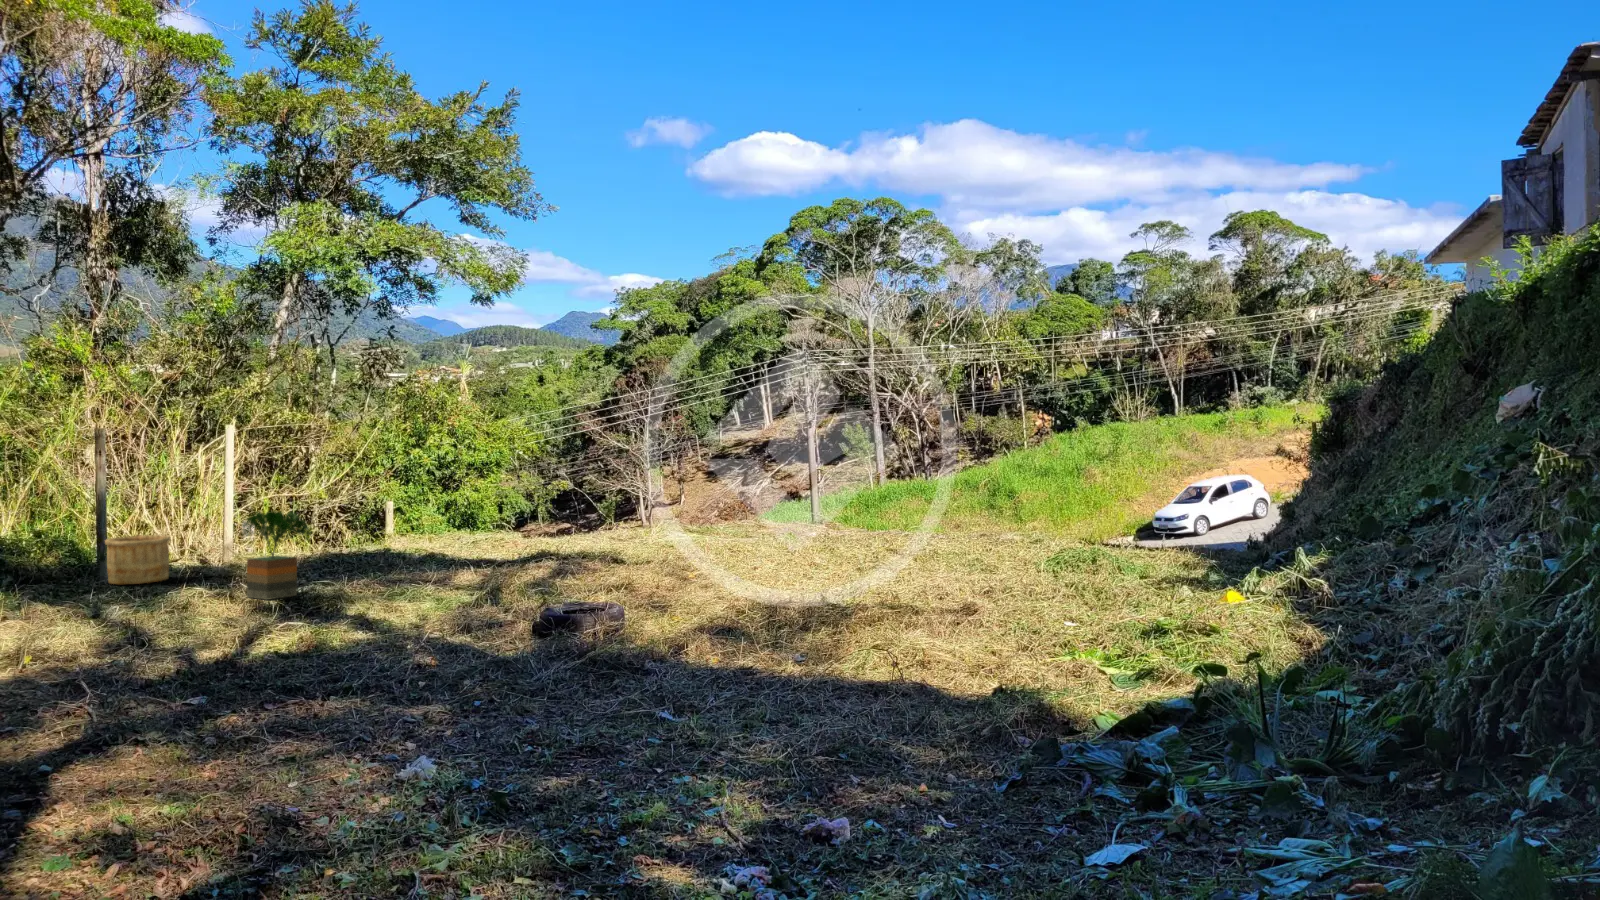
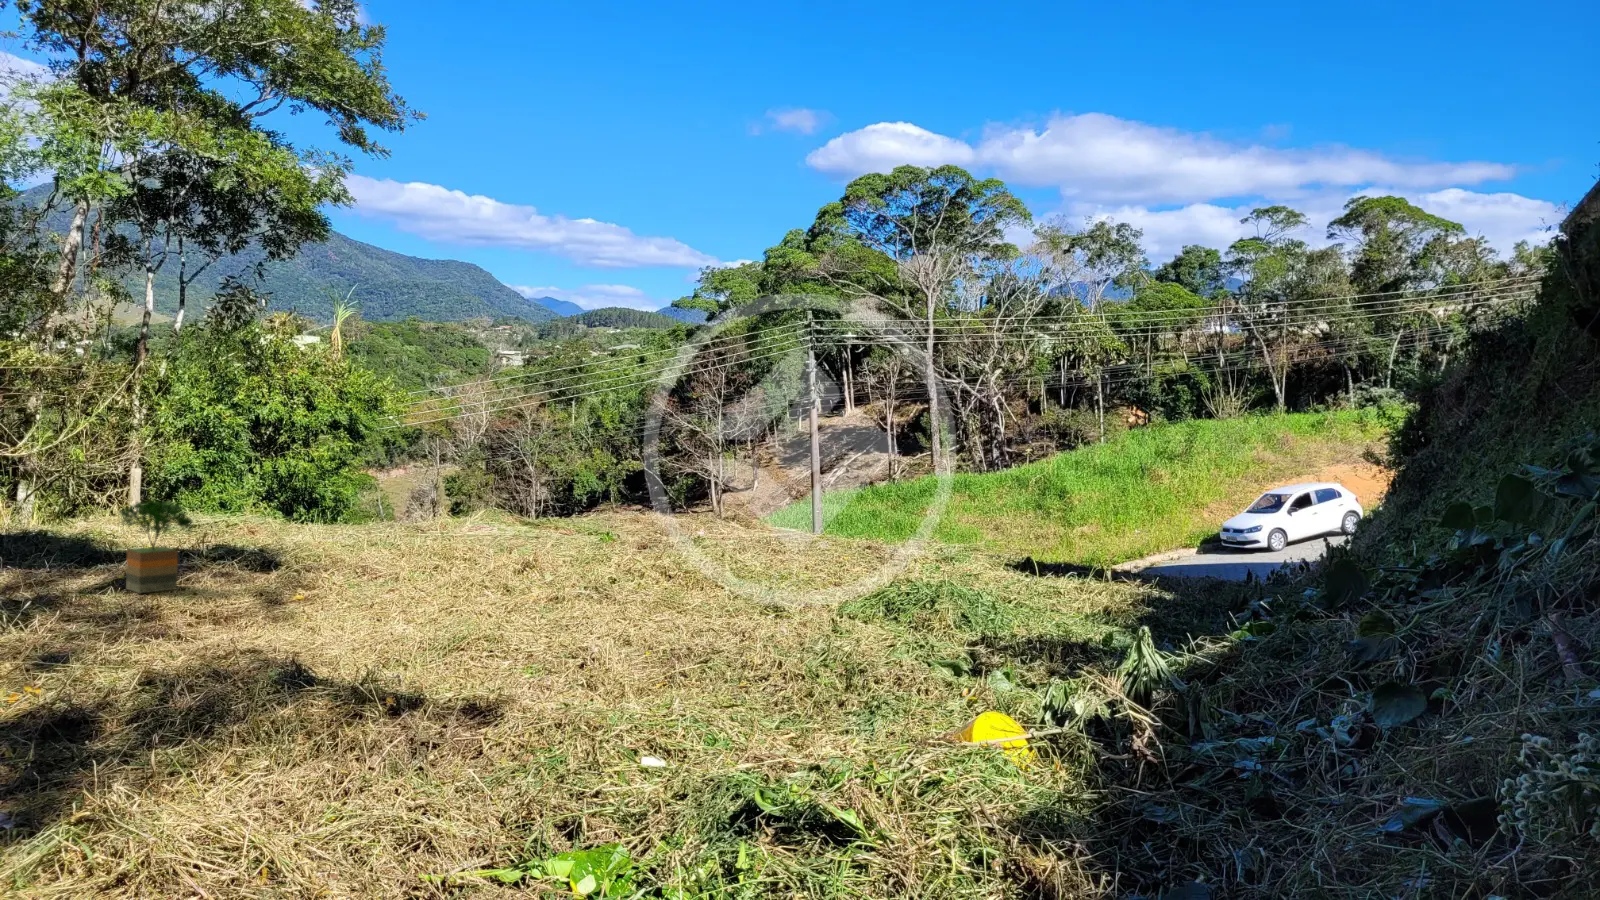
wooden bucket: present [105,535,170,584] -> none [23,516,95,565]

